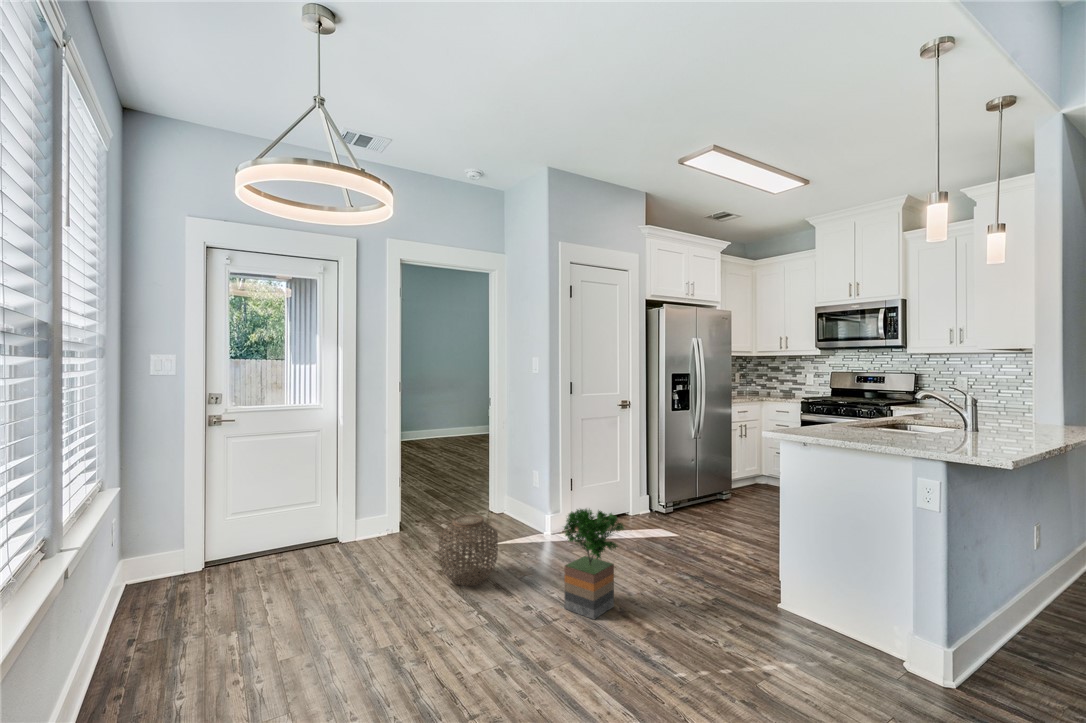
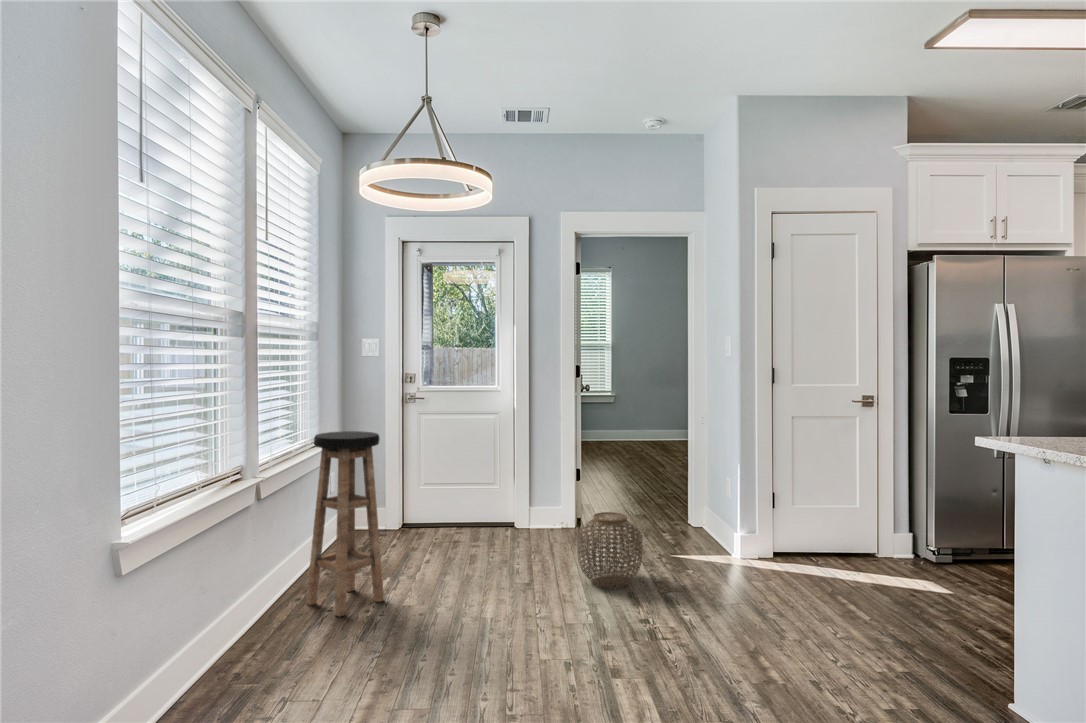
bar stool: none [144,469,250,697] -> present [306,431,384,617]
potted tree: present [564,509,624,619] -> none [678,516,767,649]

